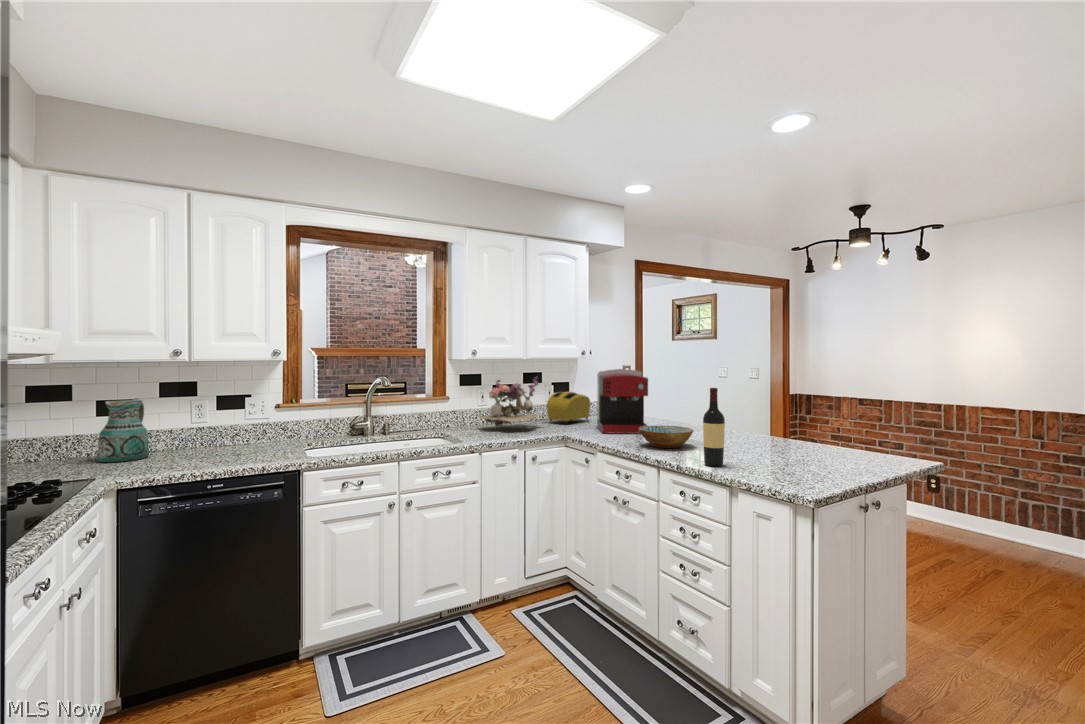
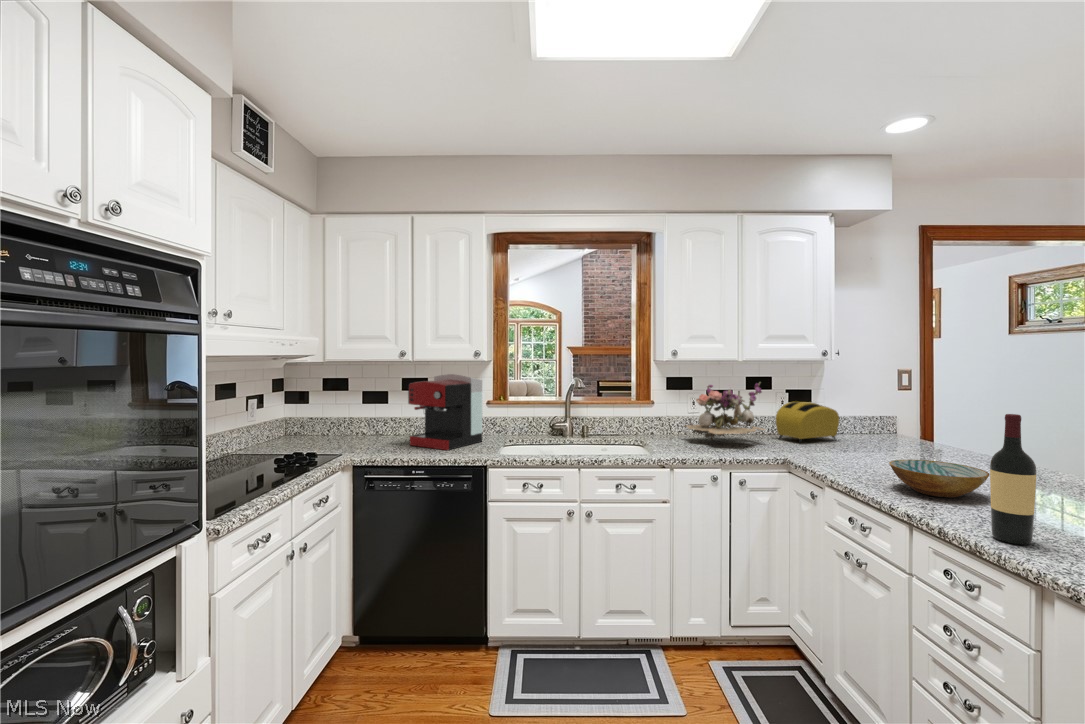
coffee maker: present [597,369,648,433] -> present [408,374,482,450]
ceramic pitcher: present [97,398,149,462] -> none [356,392,391,443]

